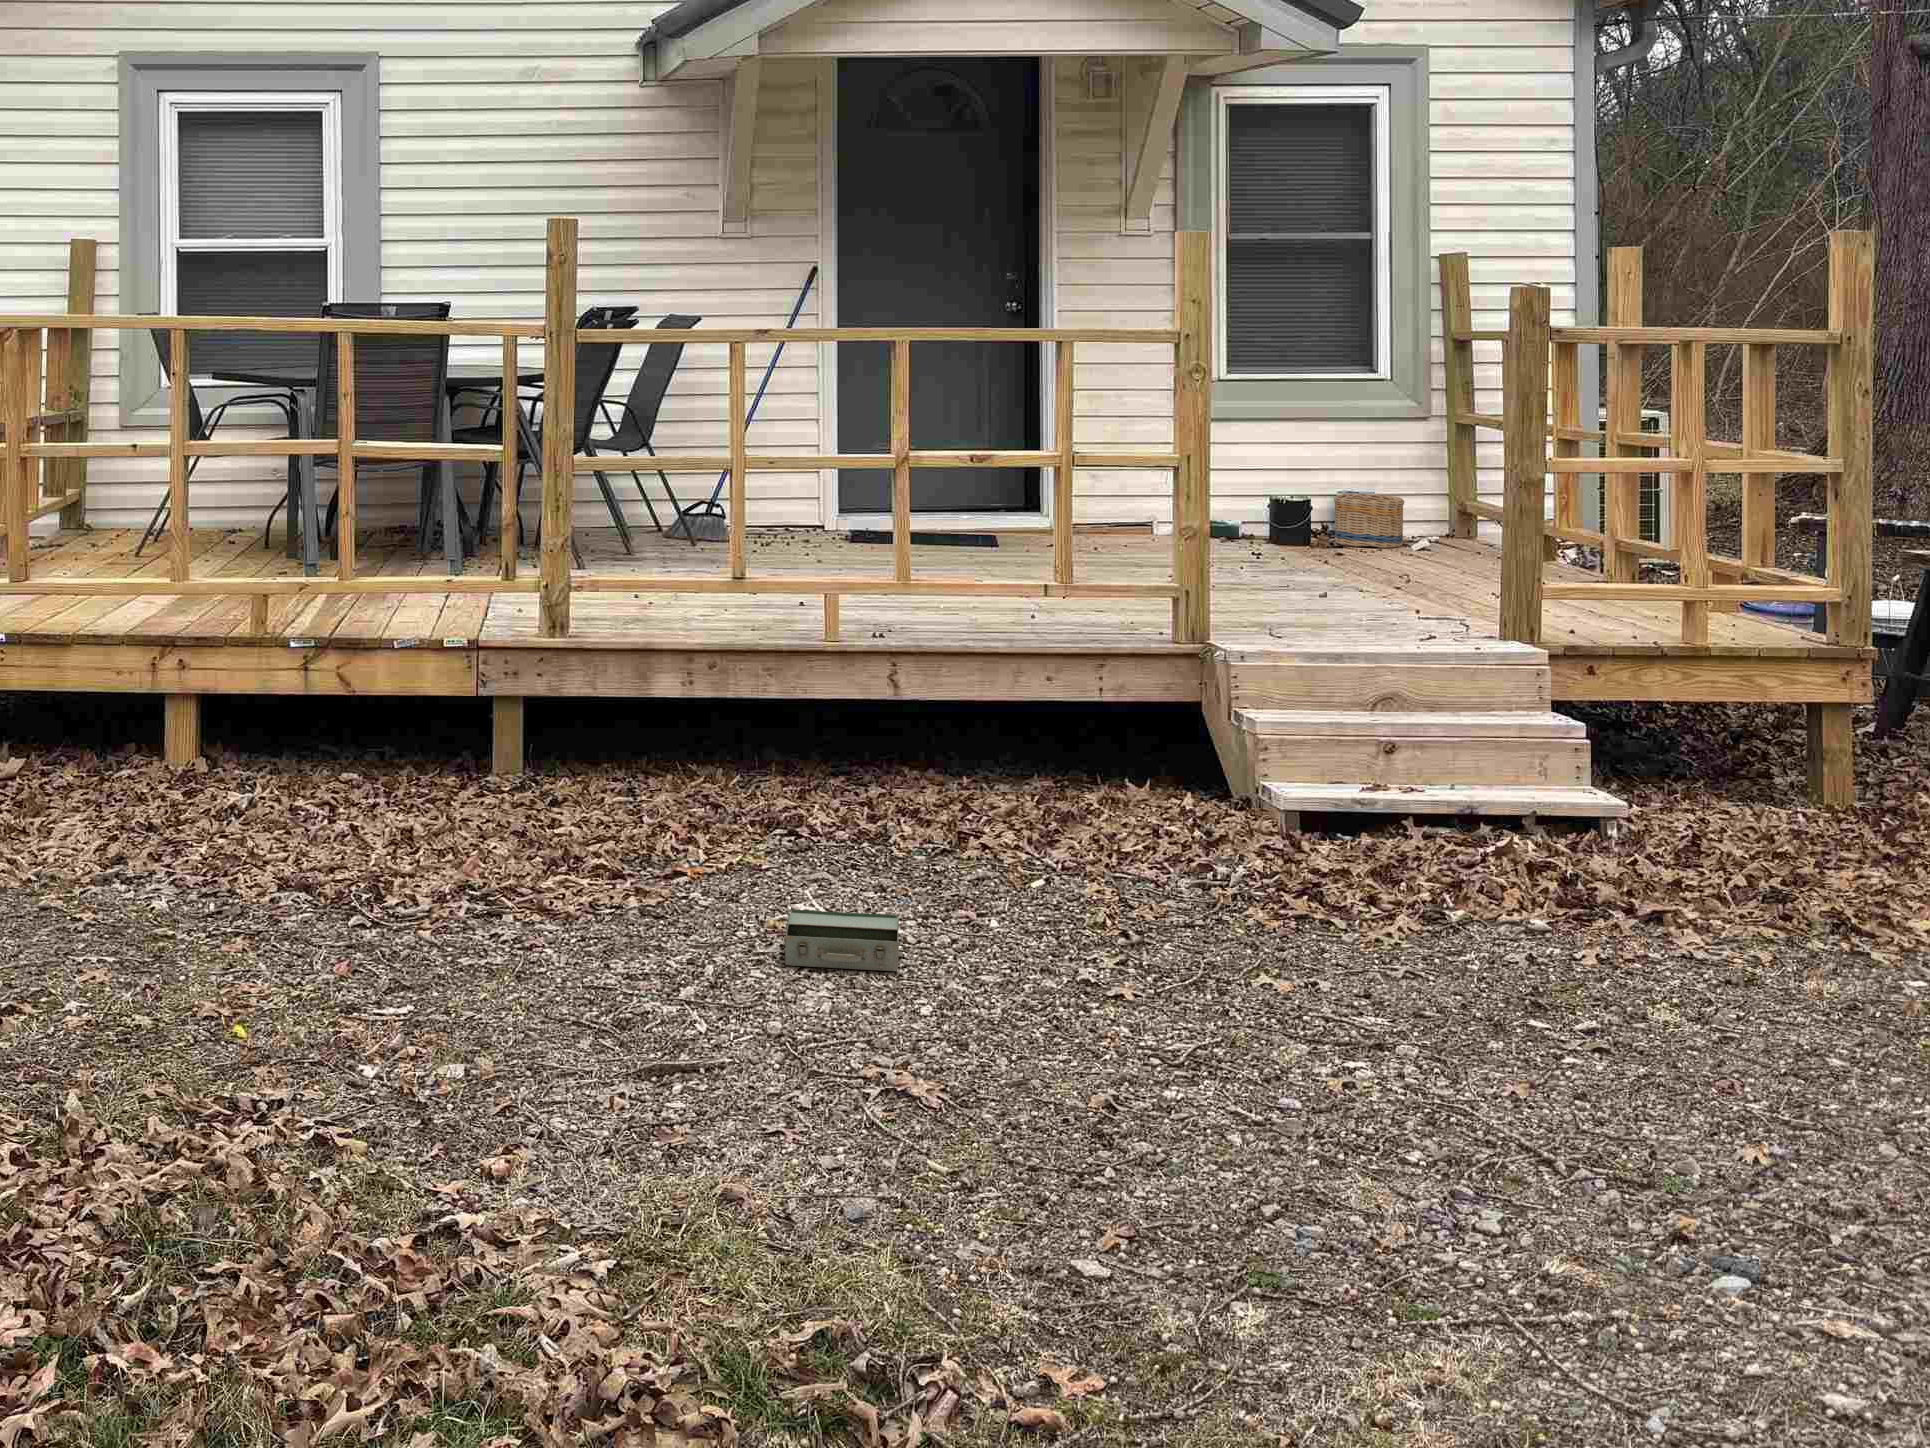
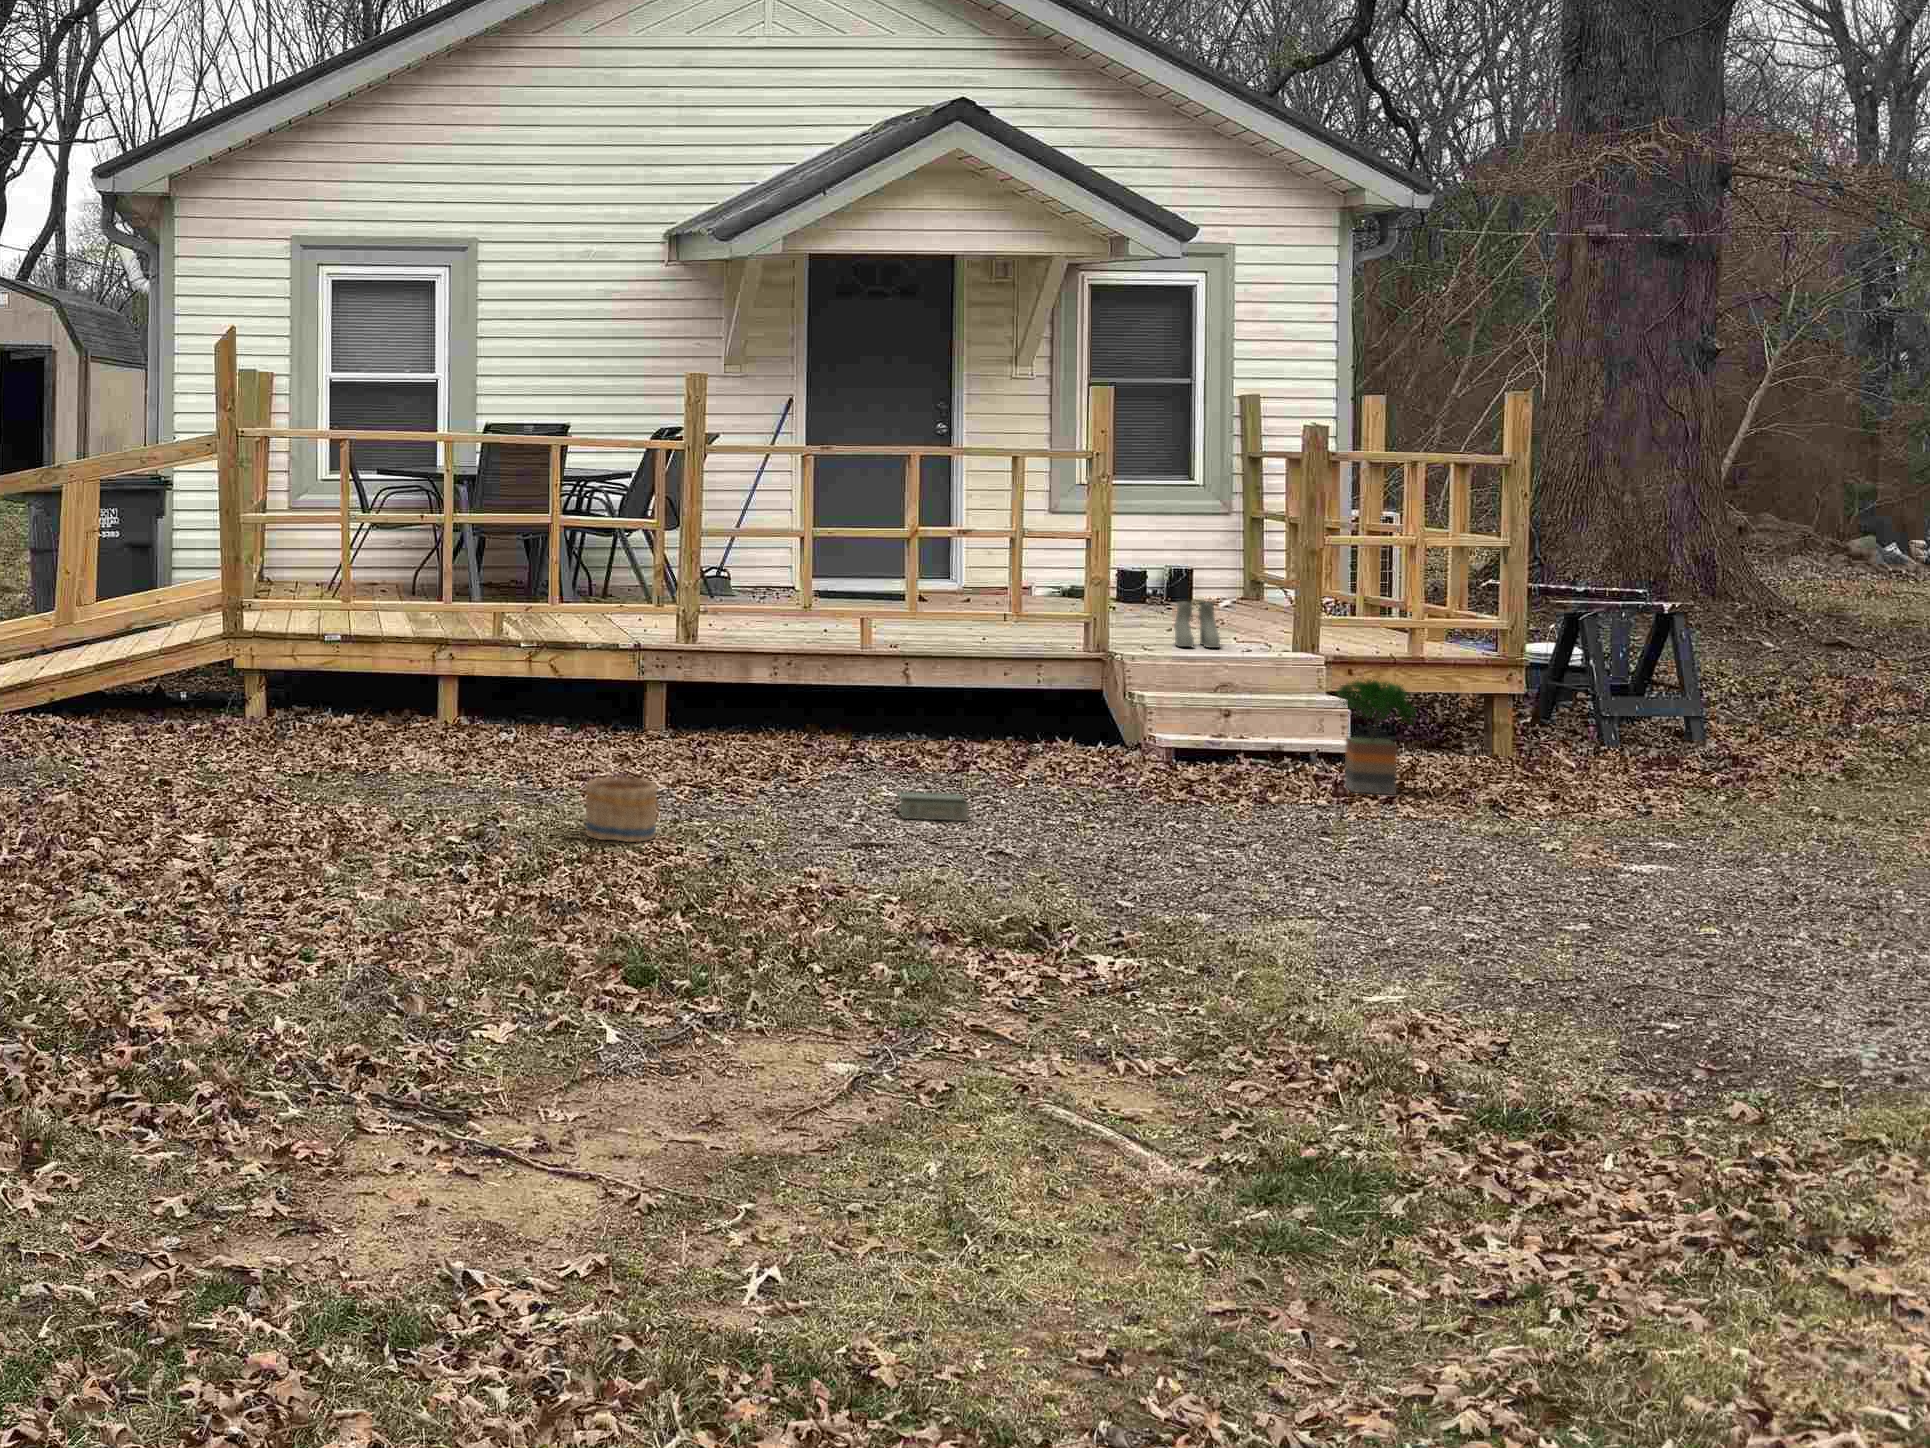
basket: present [1334,494,1404,548] -> present [585,777,658,842]
boots: none [1312,561,1382,636] -> present [1174,601,1220,648]
potted tree: none [1553,697,1696,894] -> present [1336,680,1416,795]

